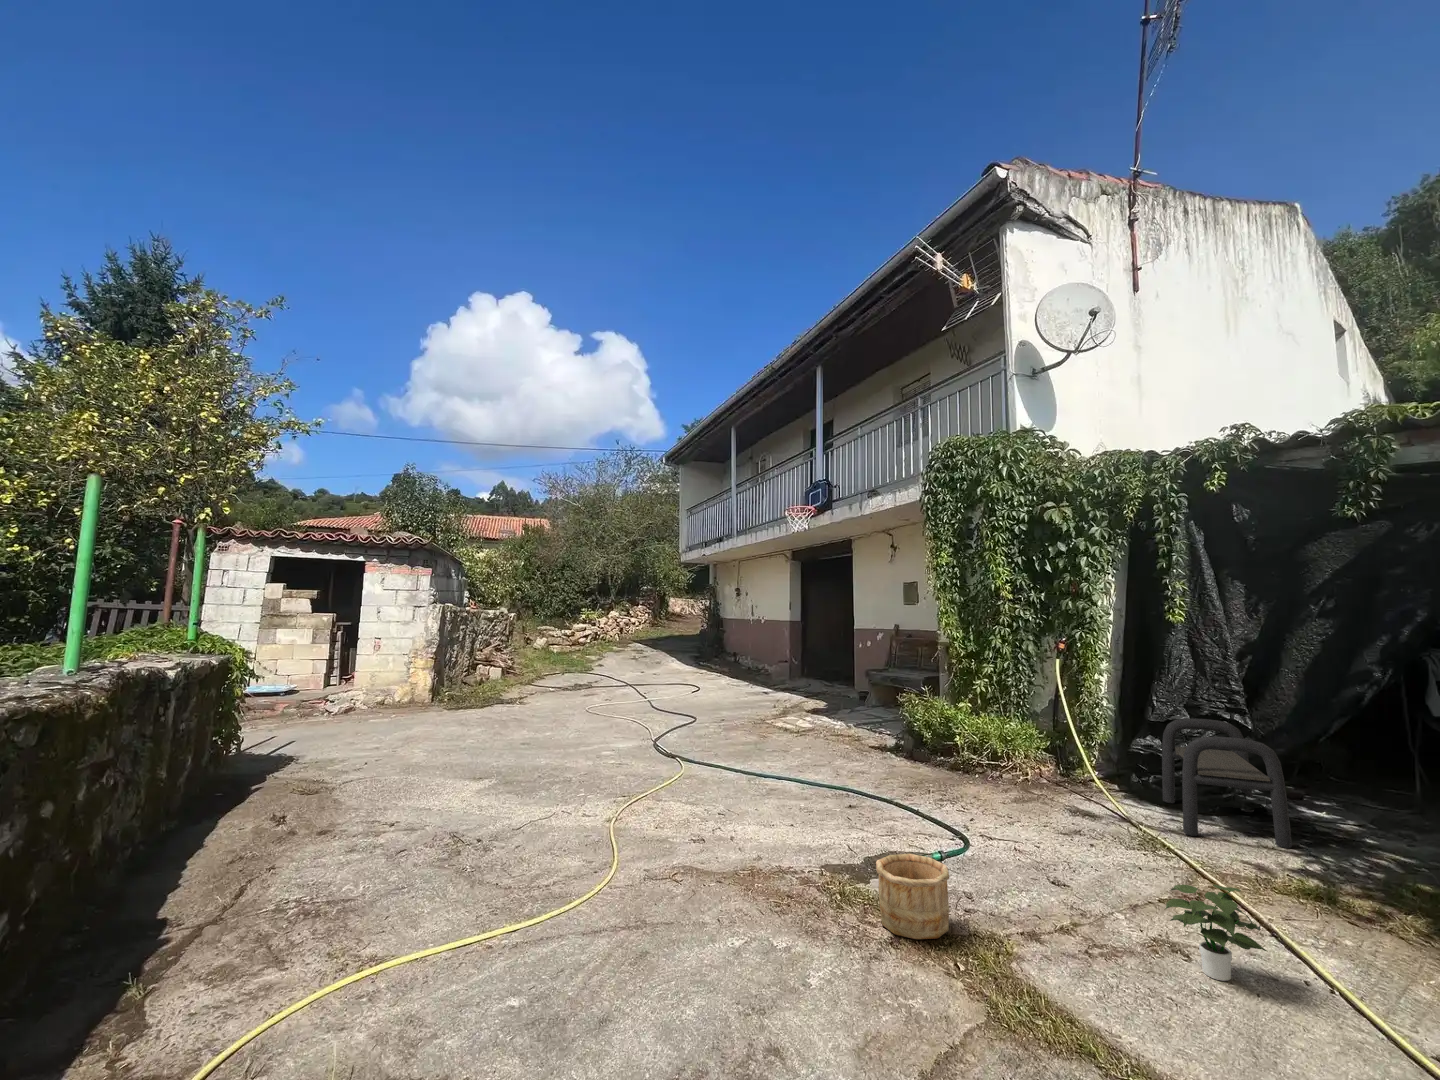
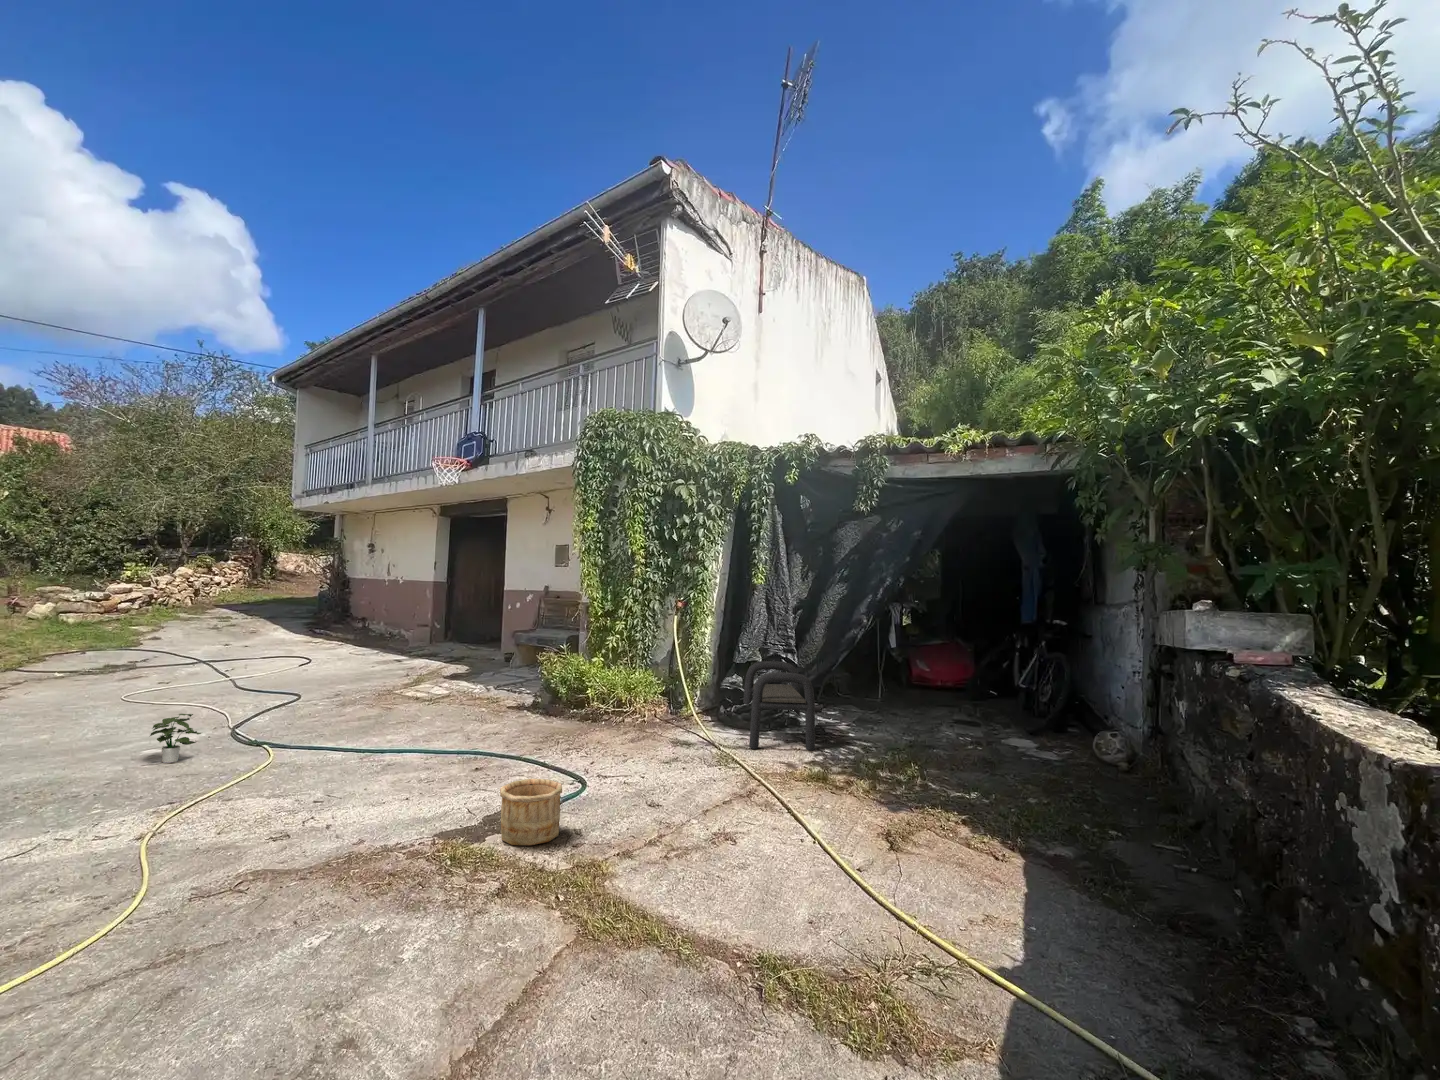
potted plant: present [1165,885,1267,981] -> present [150,714,201,763]

